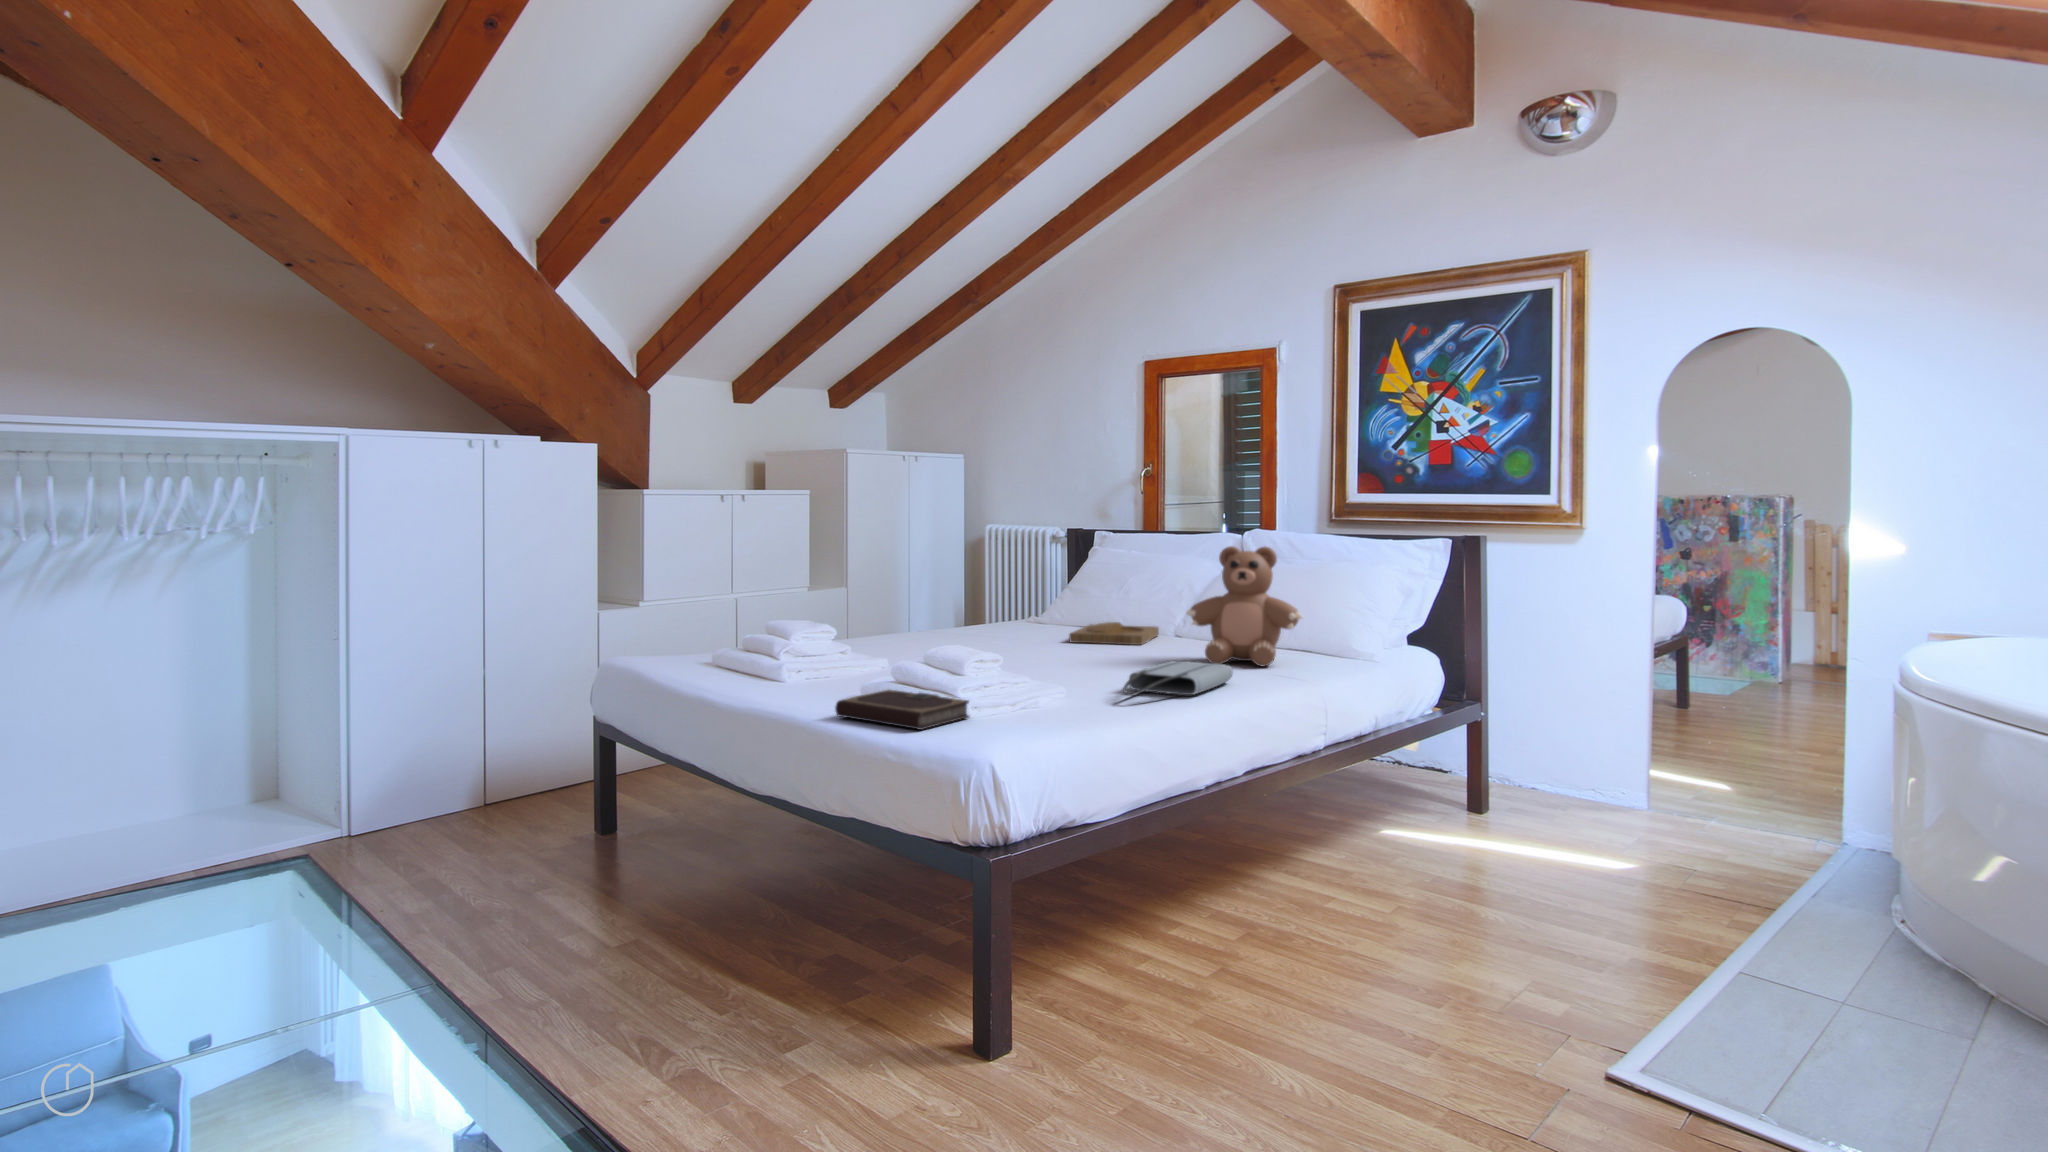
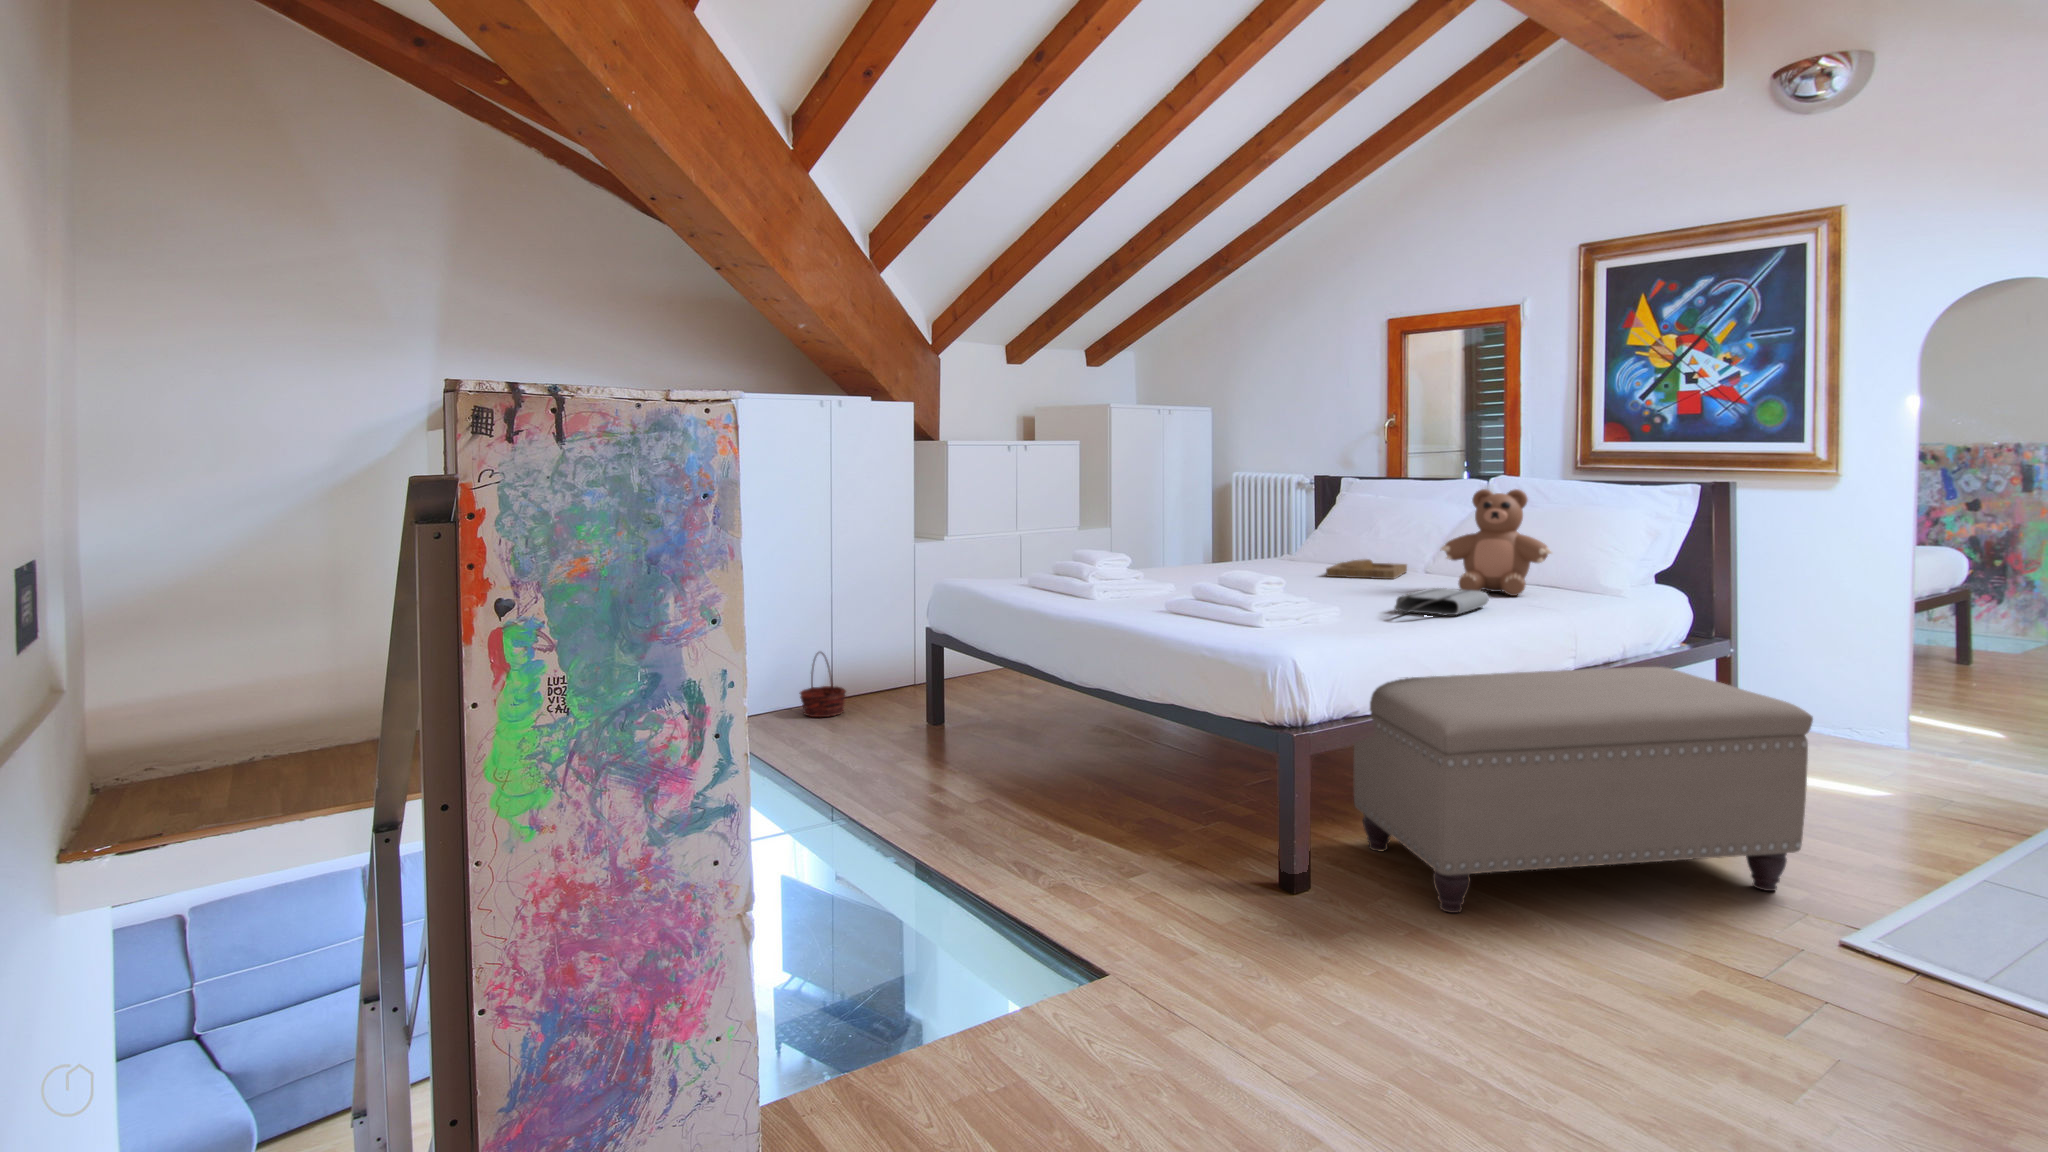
notebook: present [835,690,969,730] -> none [1155,605,1267,635]
basket: none [441,741,504,823] -> present [799,652,846,717]
ottoman: none [1070,752,1575,1081] -> present [1353,667,1813,913]

